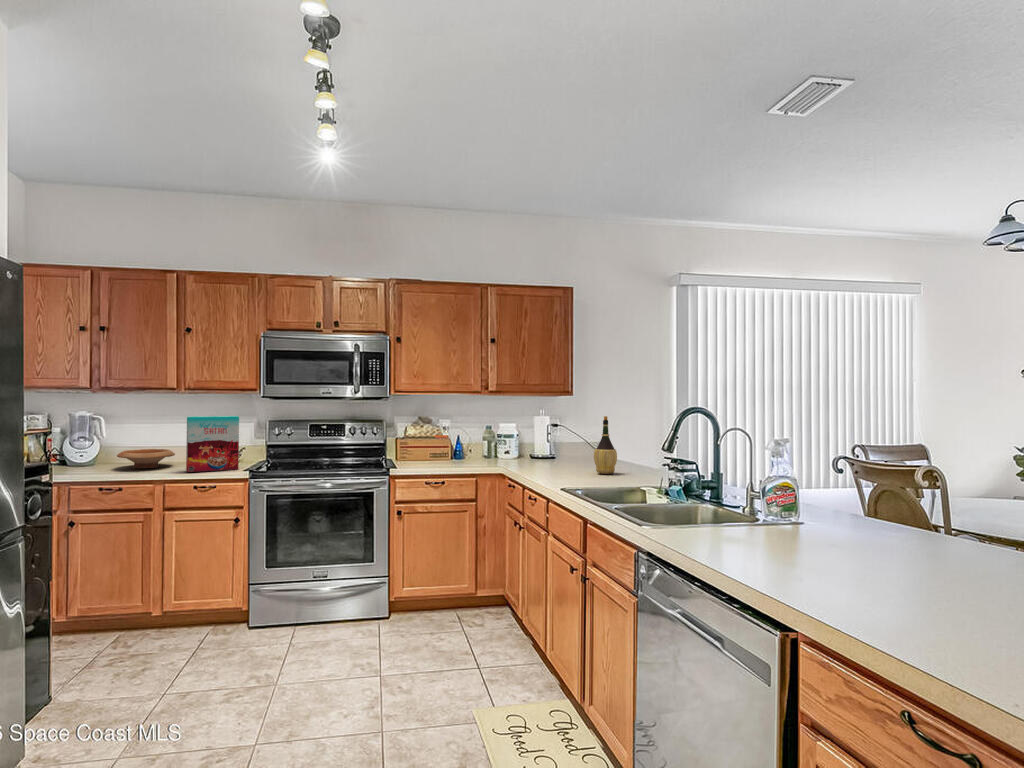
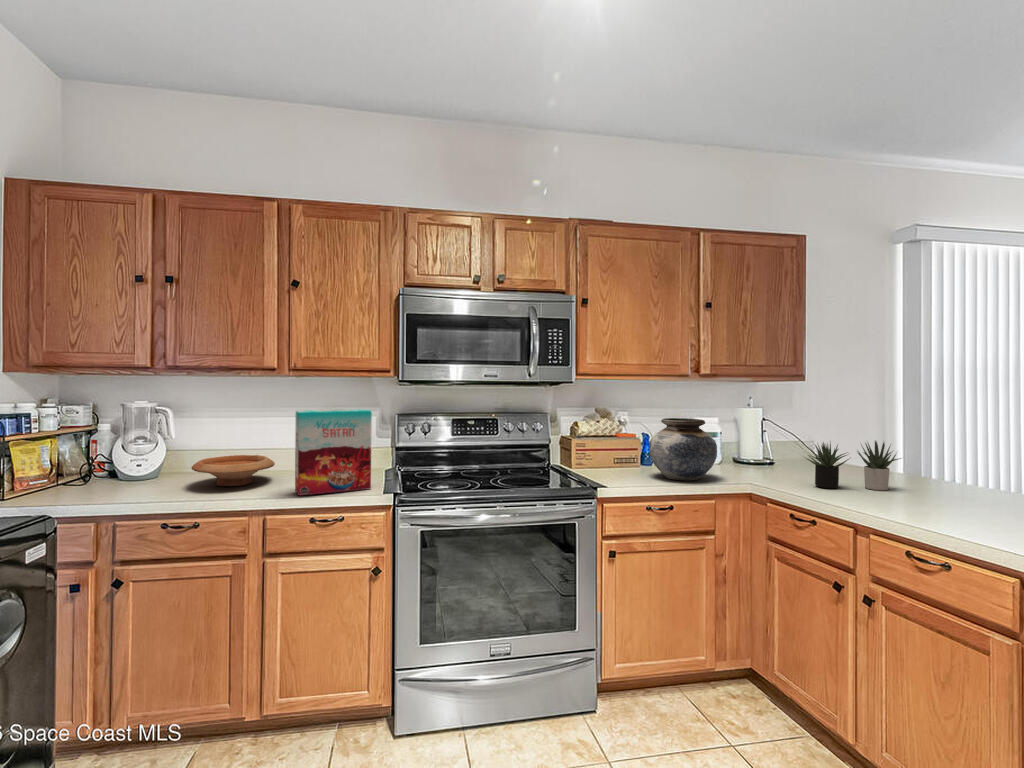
wine bottle: present [594,416,617,474] -> none [942,415,990,508]
vase: none [444,423,491,466] -> present [649,418,717,480]
succulent plant: none [537,434,597,468] -> present [806,441,901,490]

